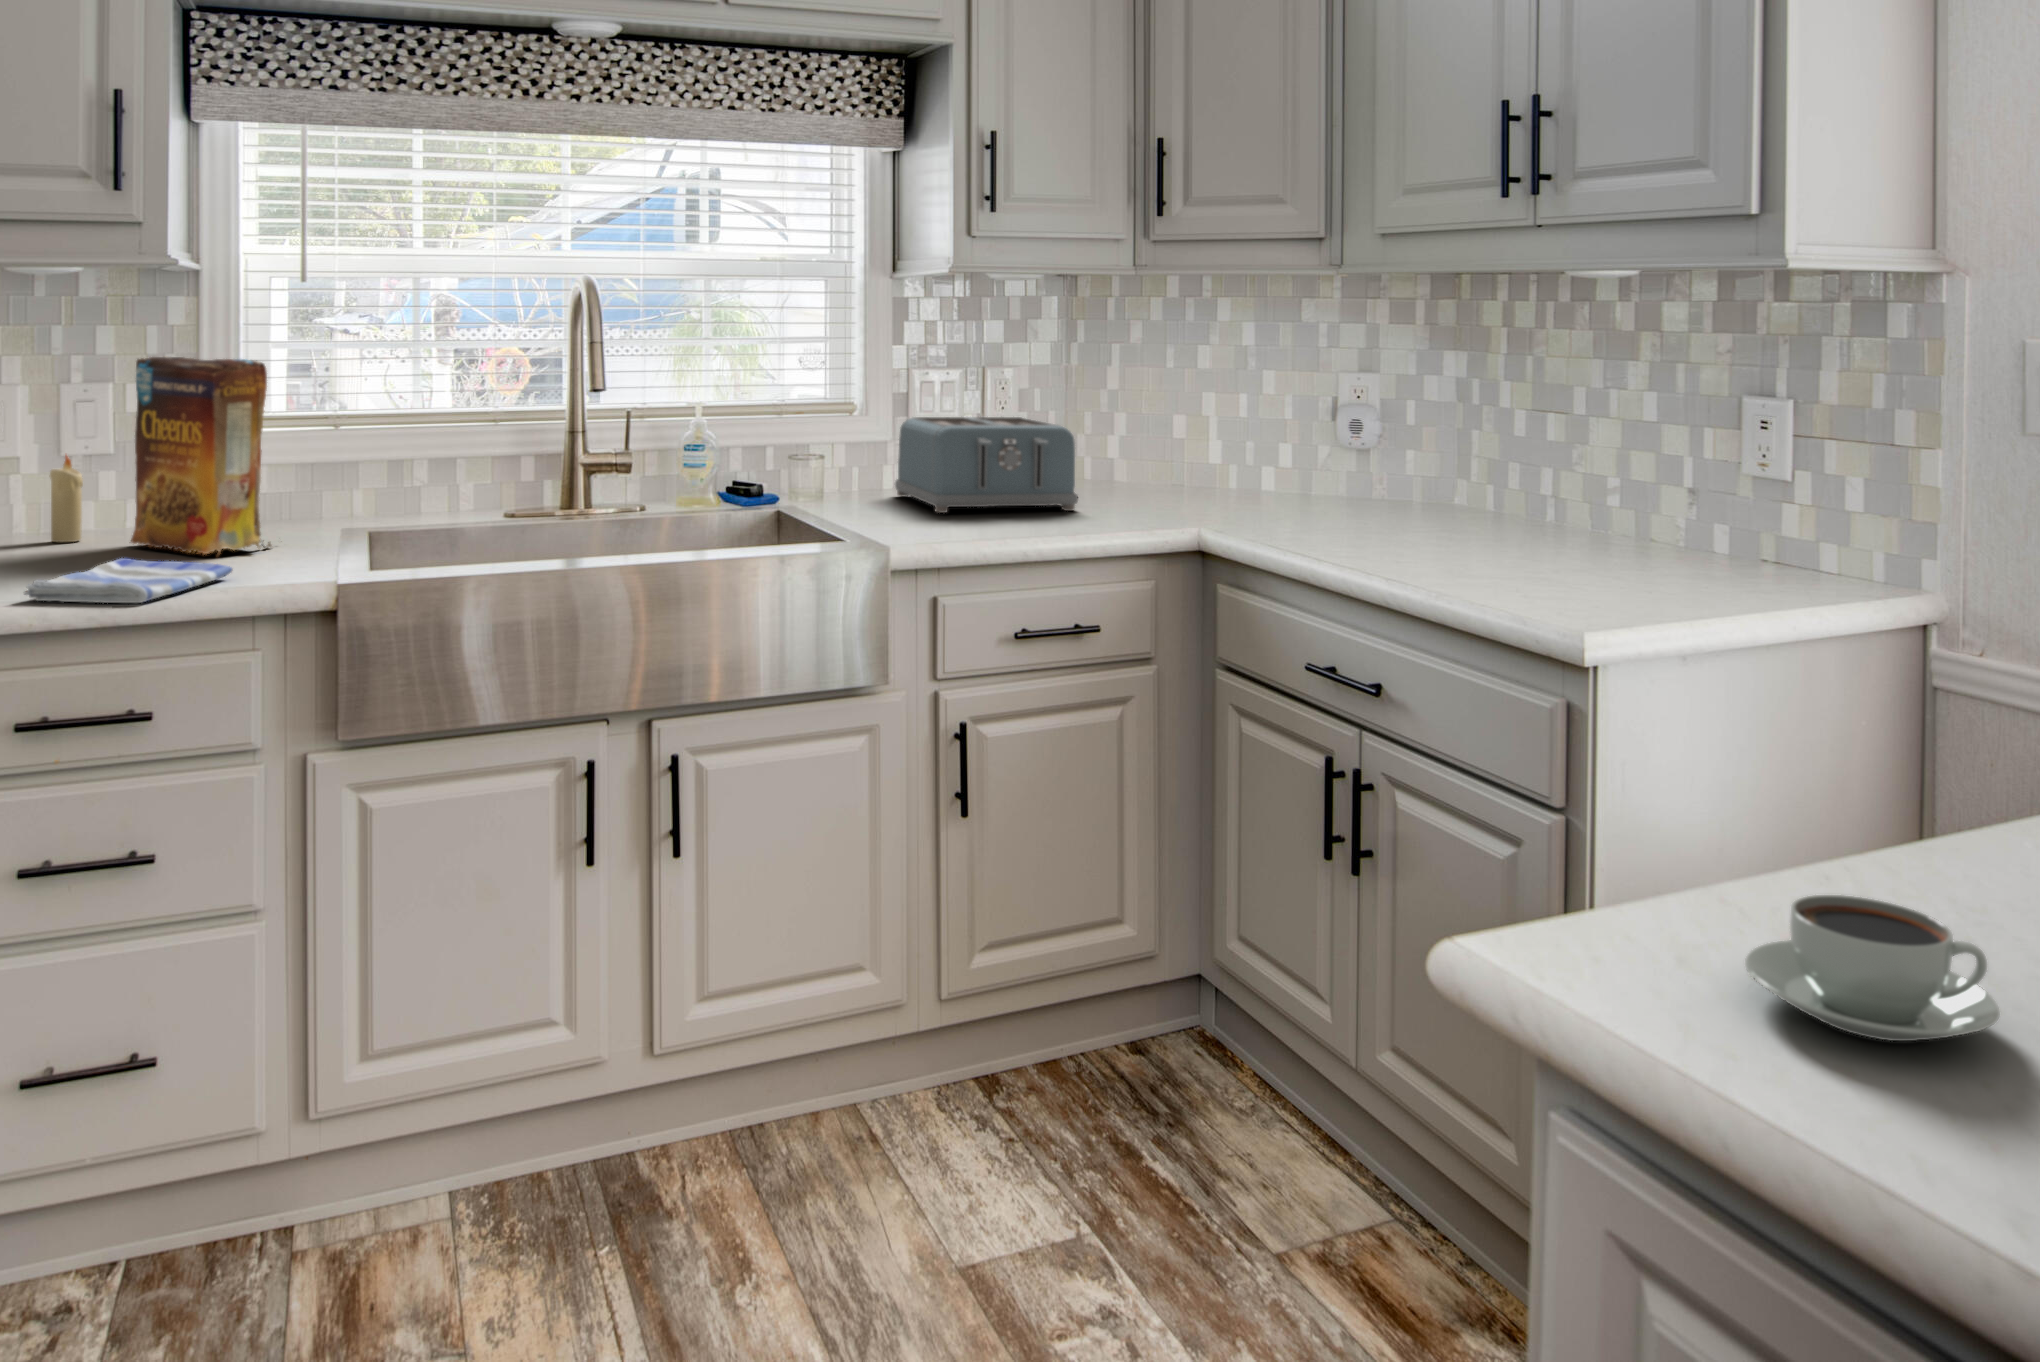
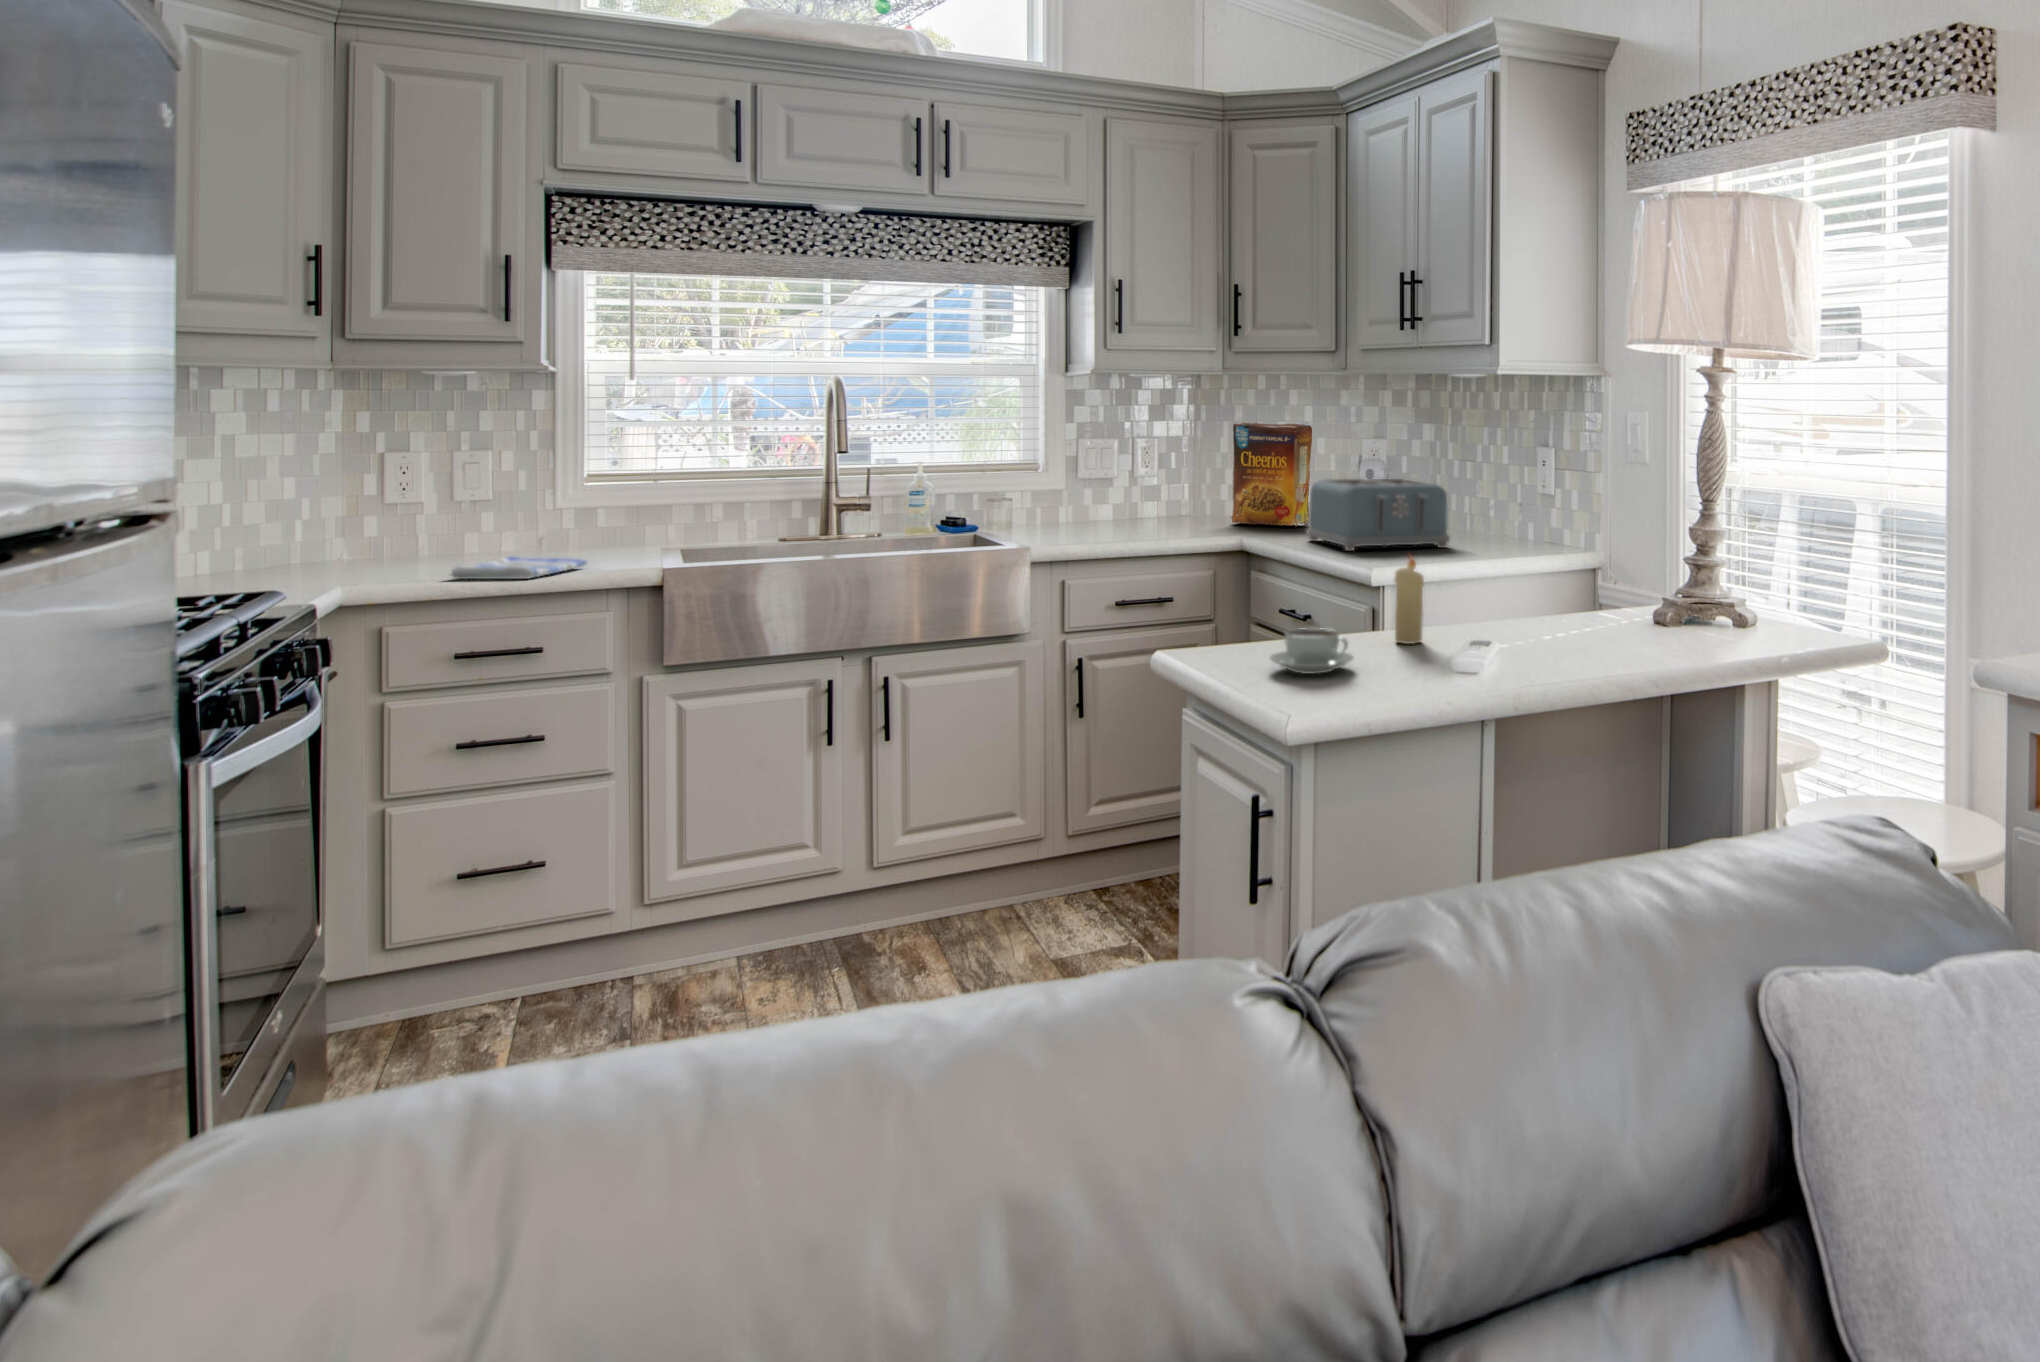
cereal box: present [131,357,272,554] -> present [1231,423,1312,526]
toaster: present [895,417,1078,513] -> present [1307,479,1450,551]
candle: present [50,455,83,542] -> present [1395,557,1424,644]

